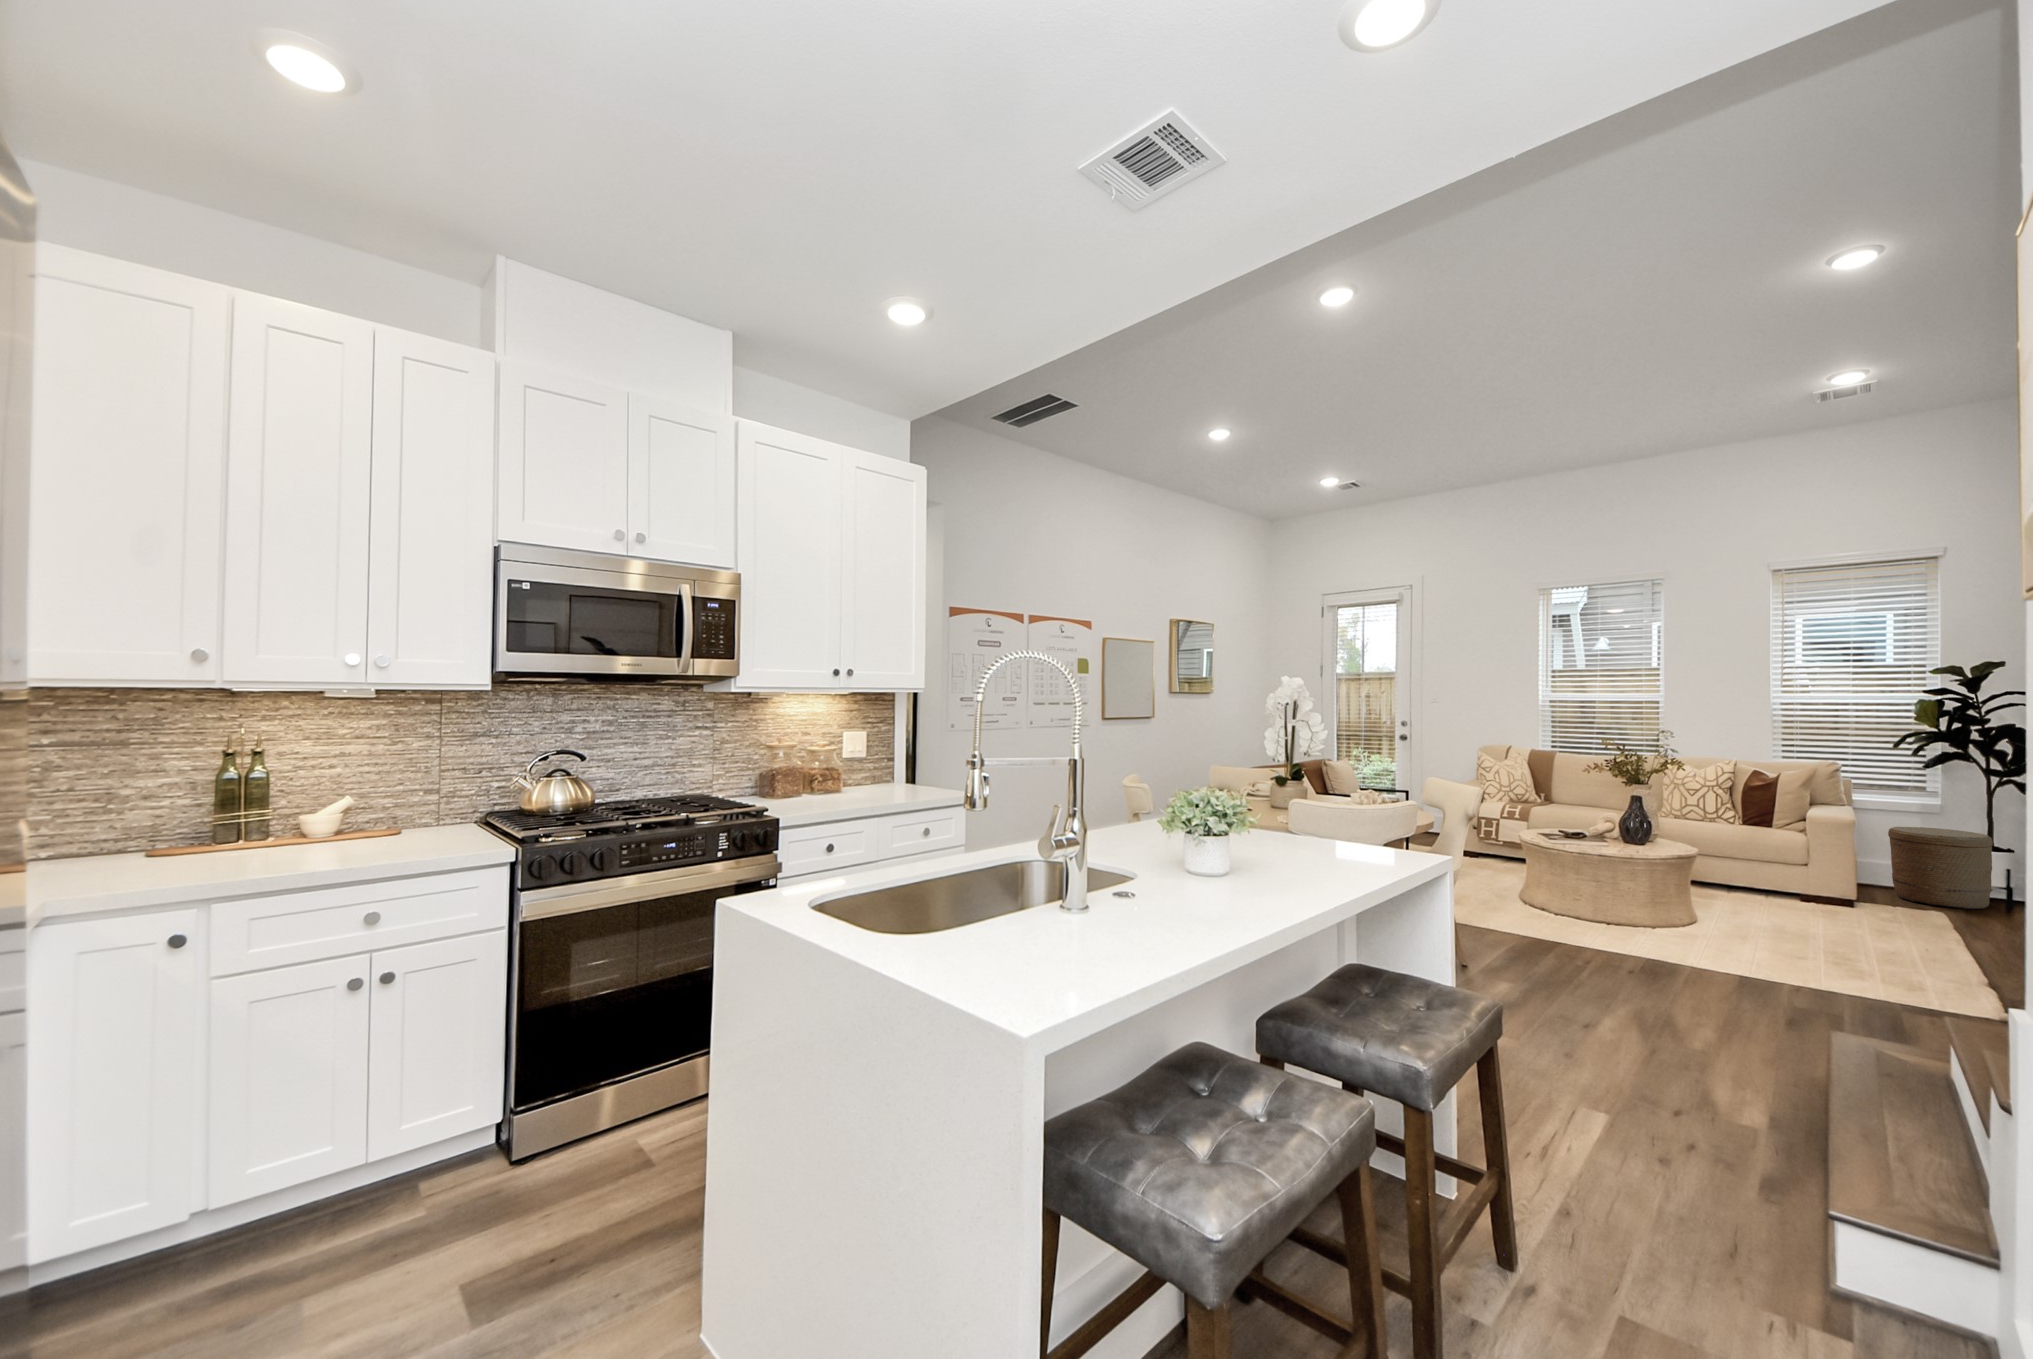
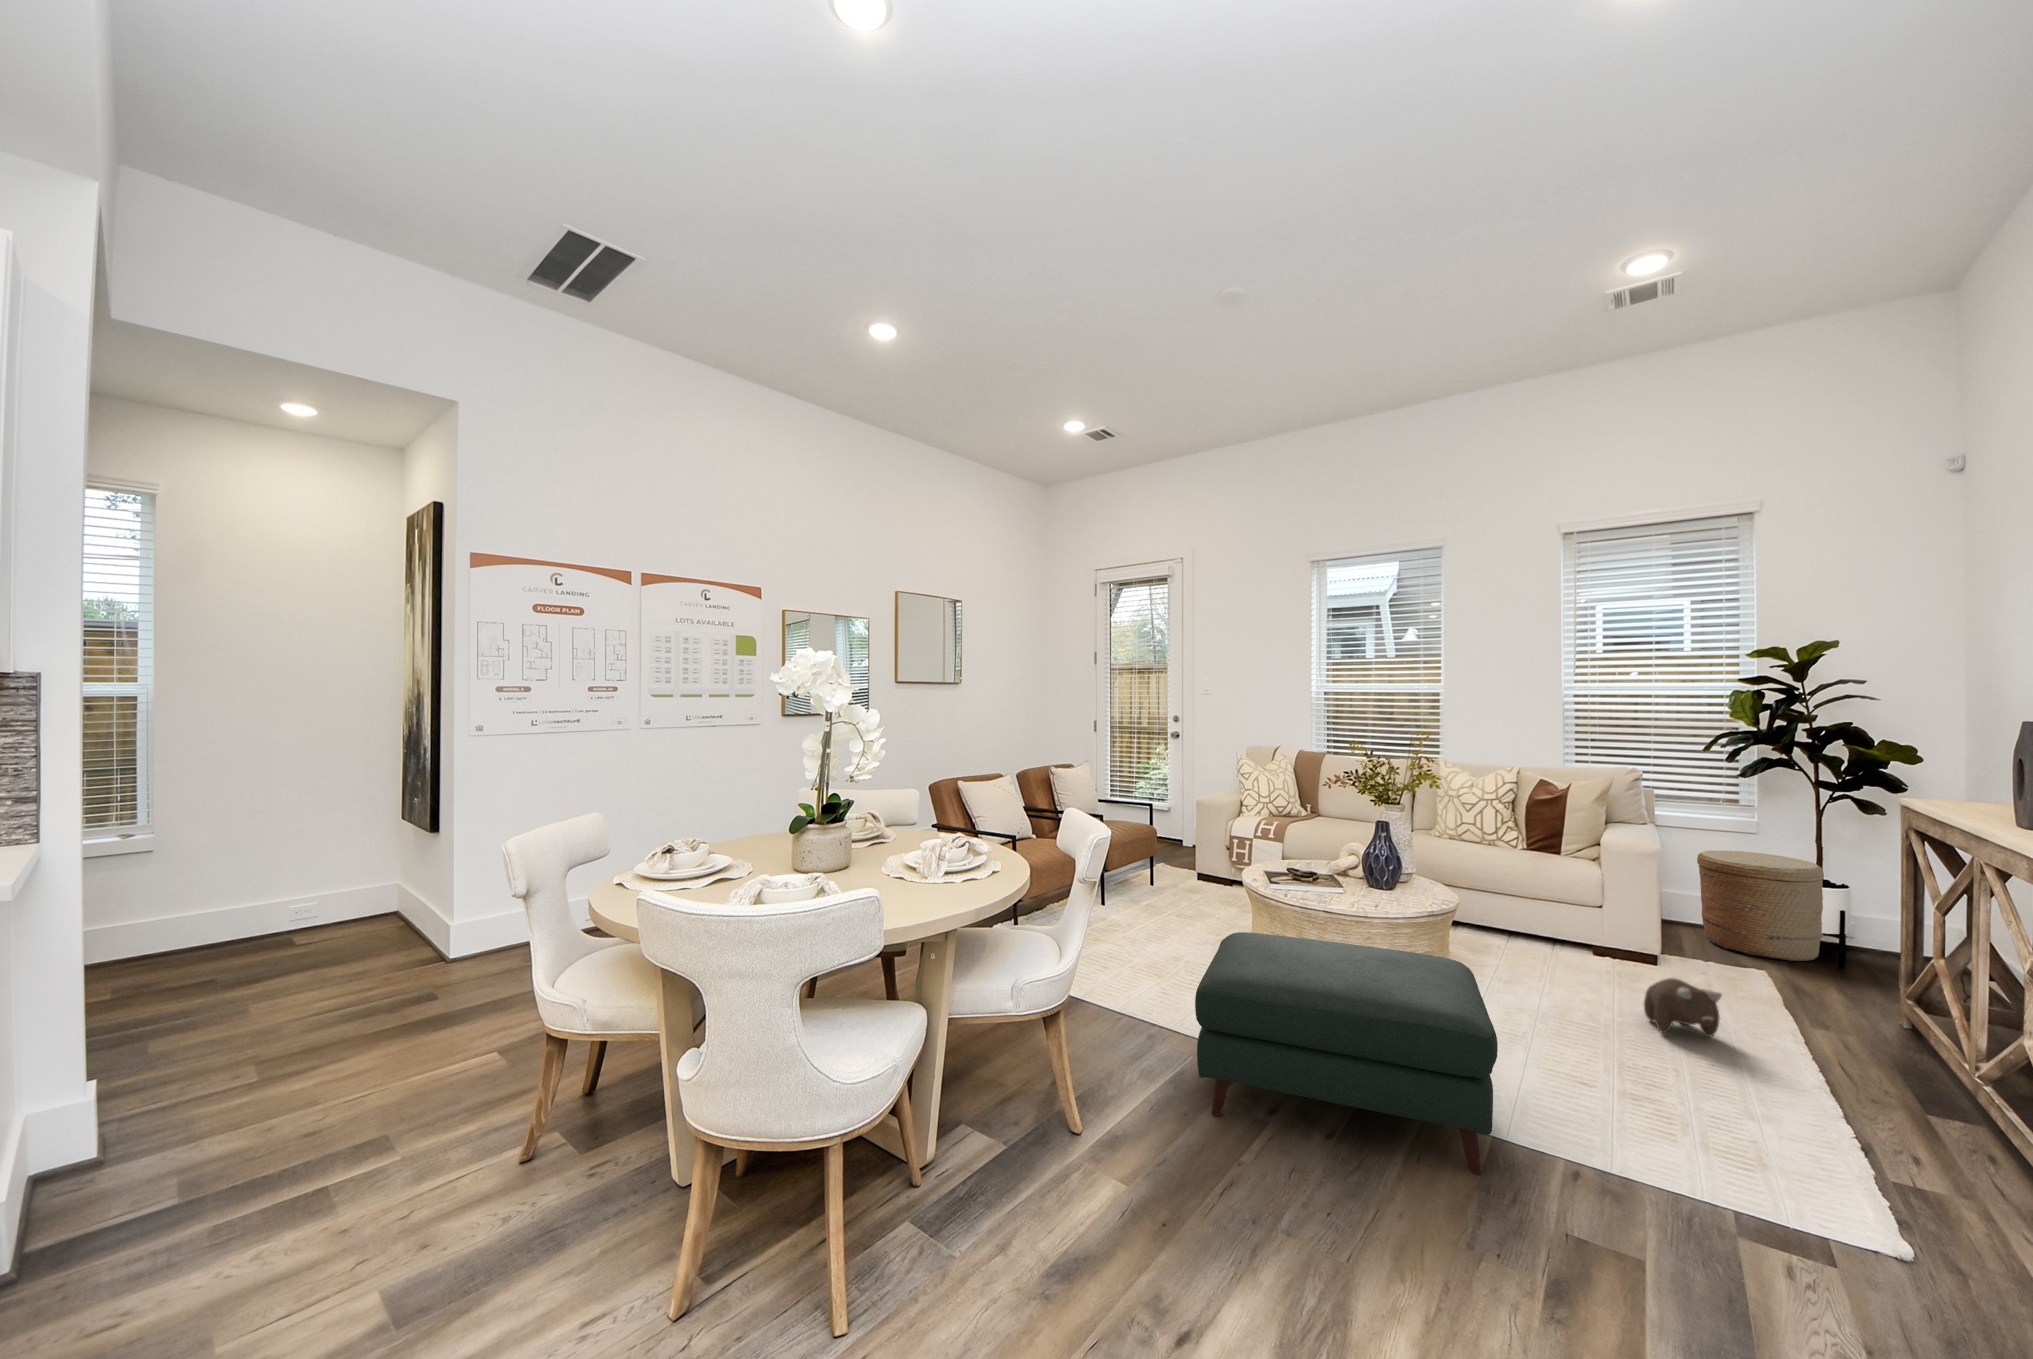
ottoman: none [1539,864,1755,992] -> present [1195,932,1498,1174]
plush toy: none [1845,904,1904,944] -> present [1644,978,1722,1037]

